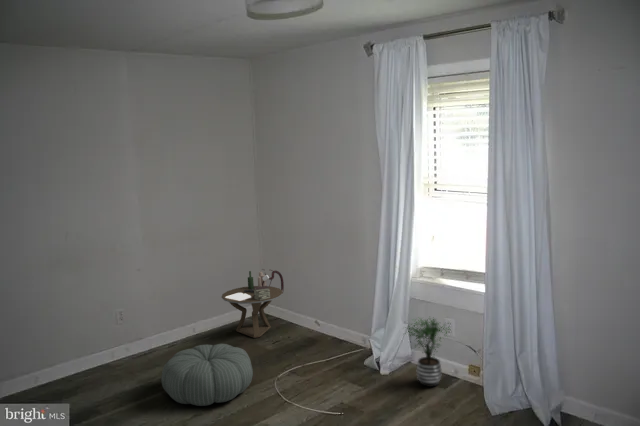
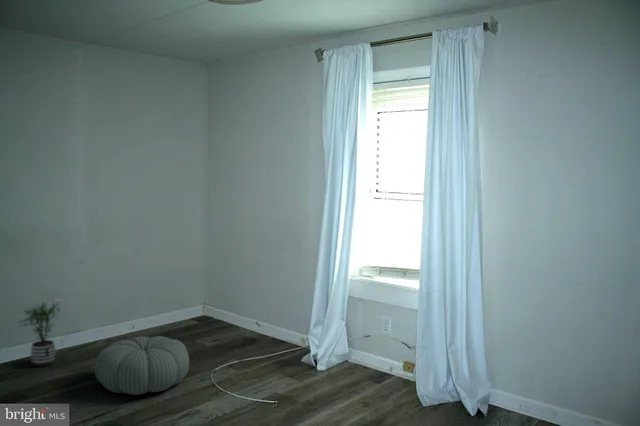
side table: present [222,270,284,338] -> none [163,269,227,337]
potted plant: present [407,318,450,387] -> present [21,303,57,367]

